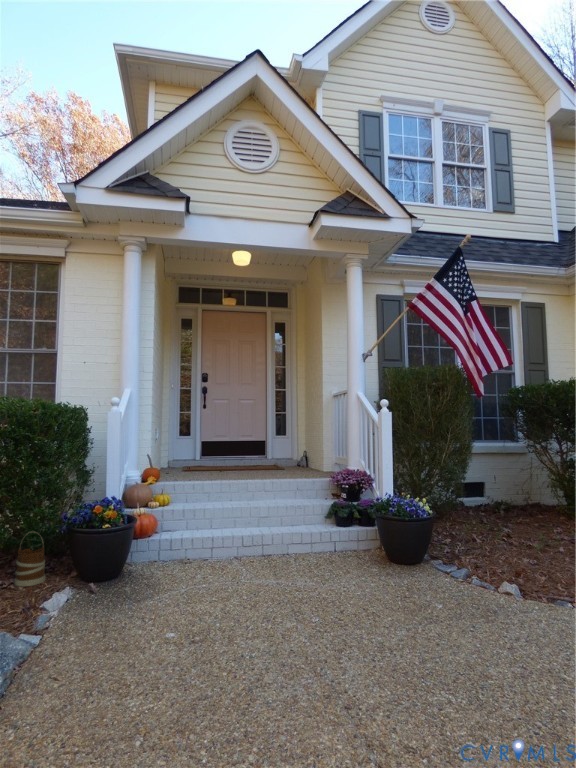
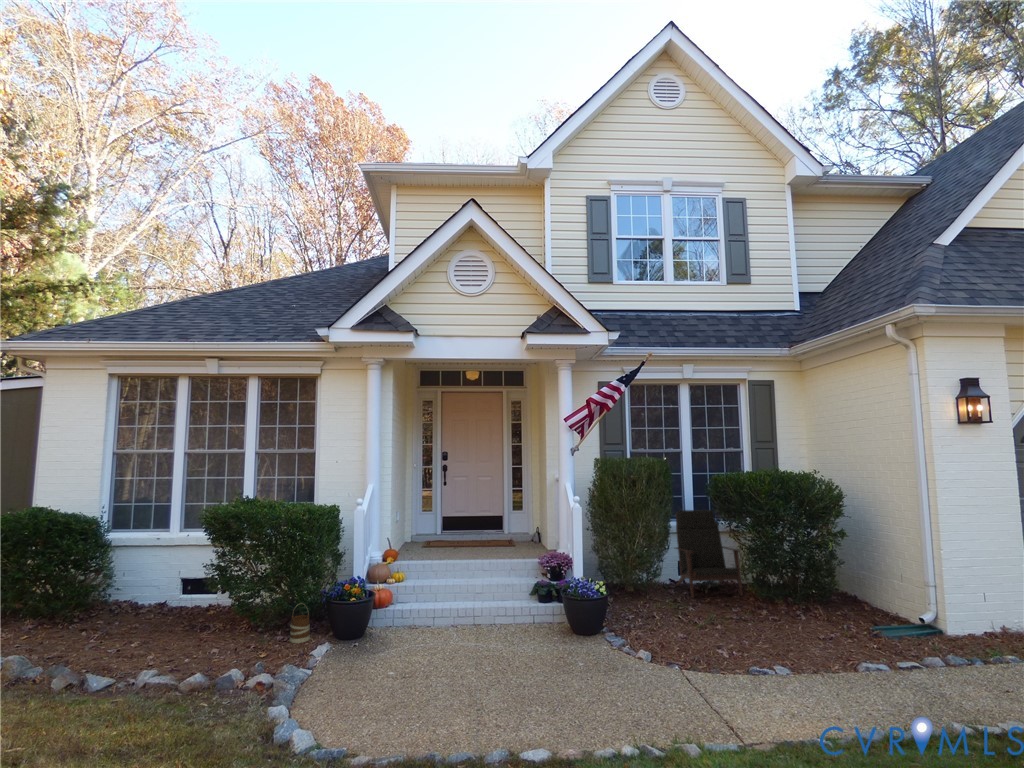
lounge chair: none [454,431,534,520] -> present [676,510,743,597]

